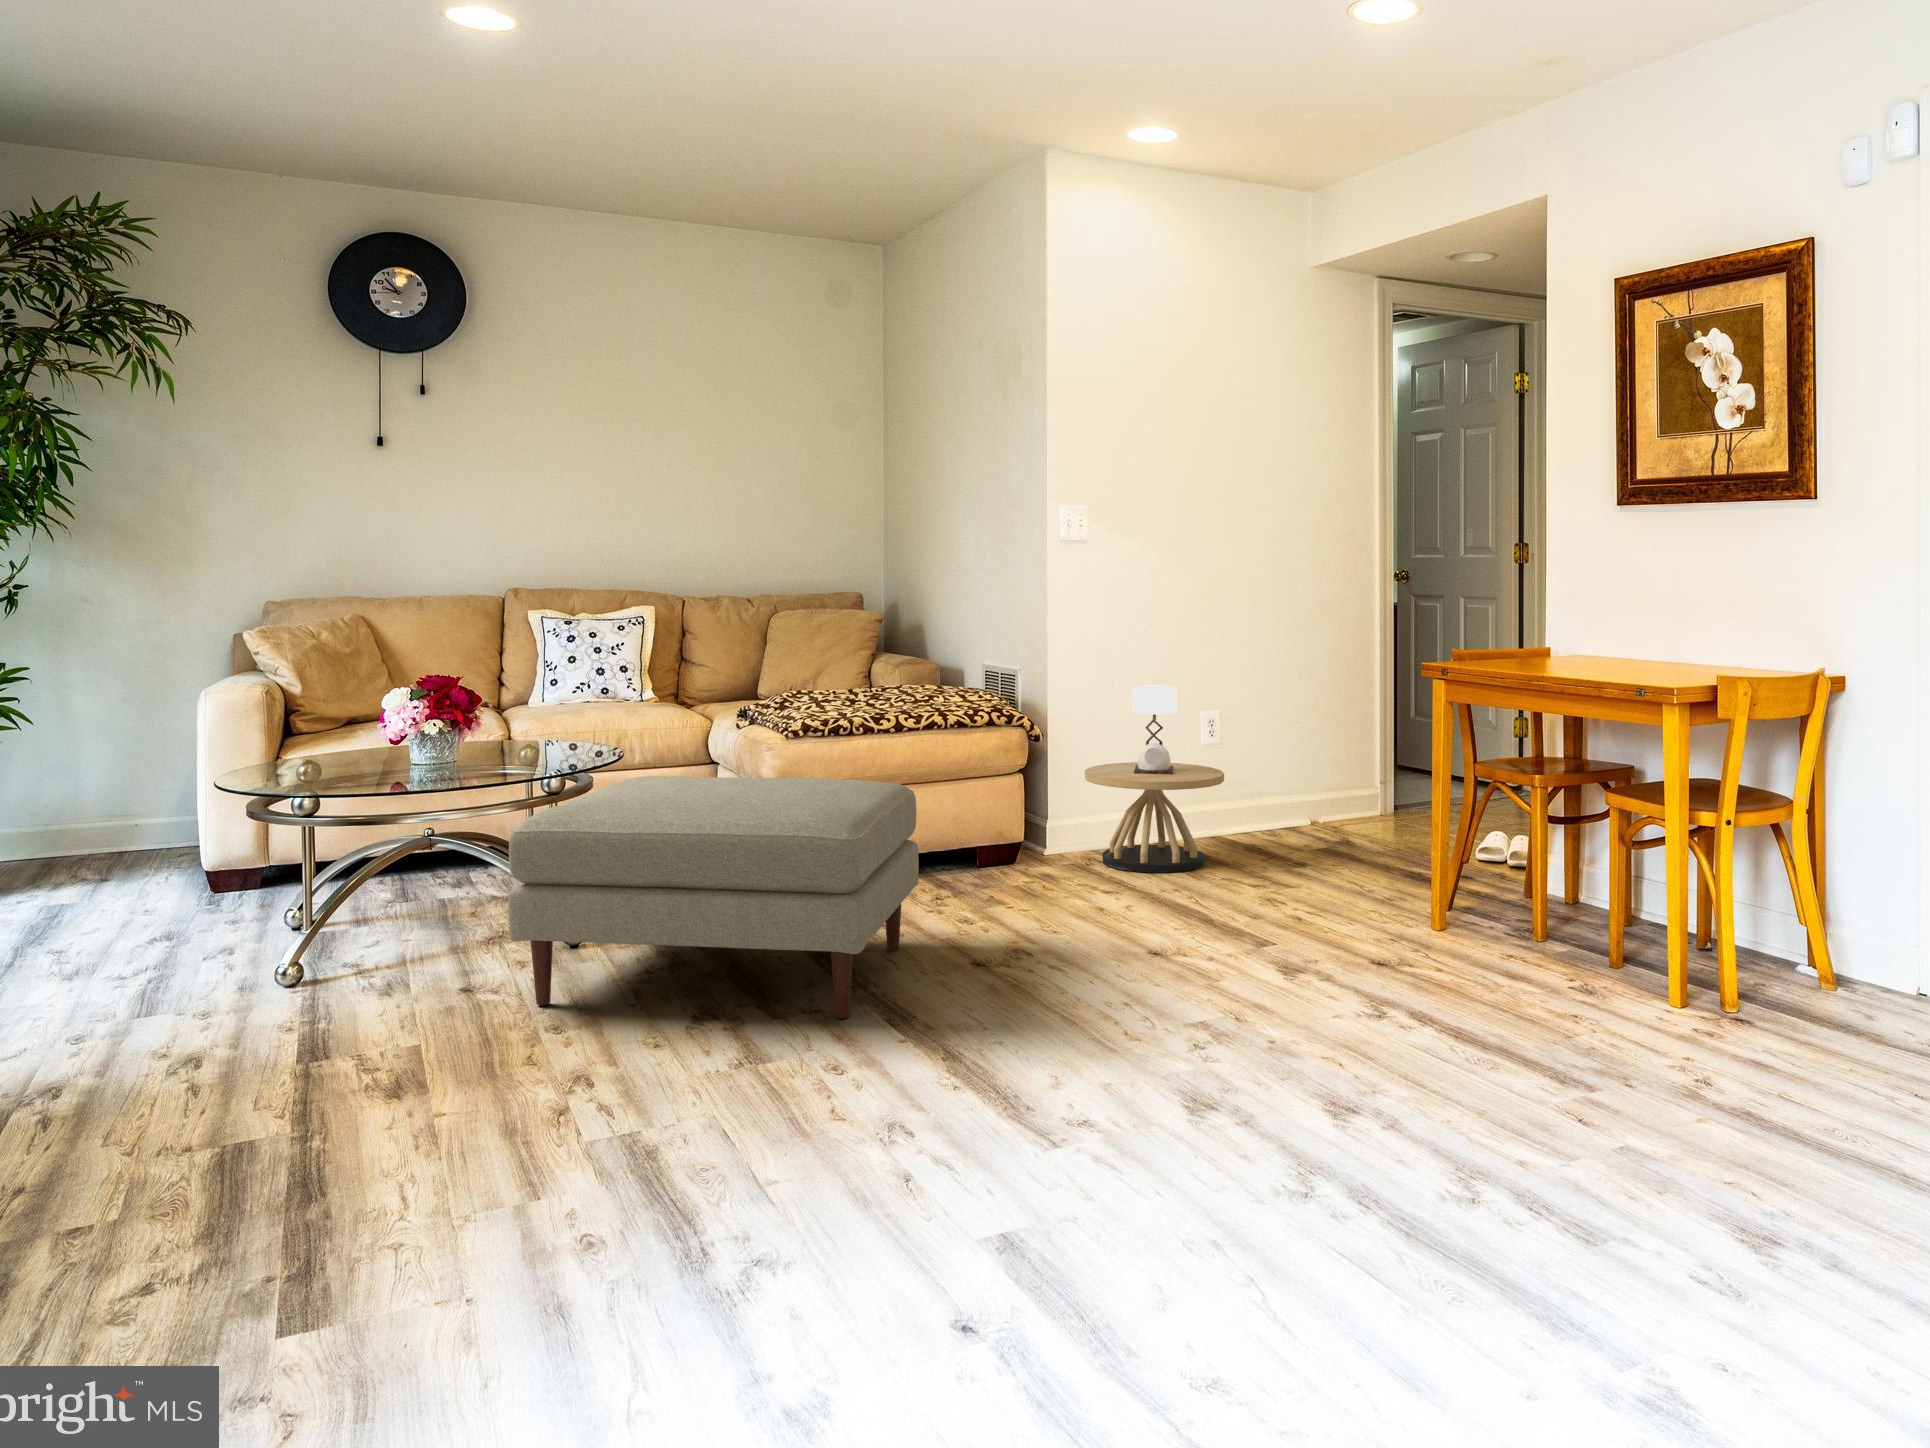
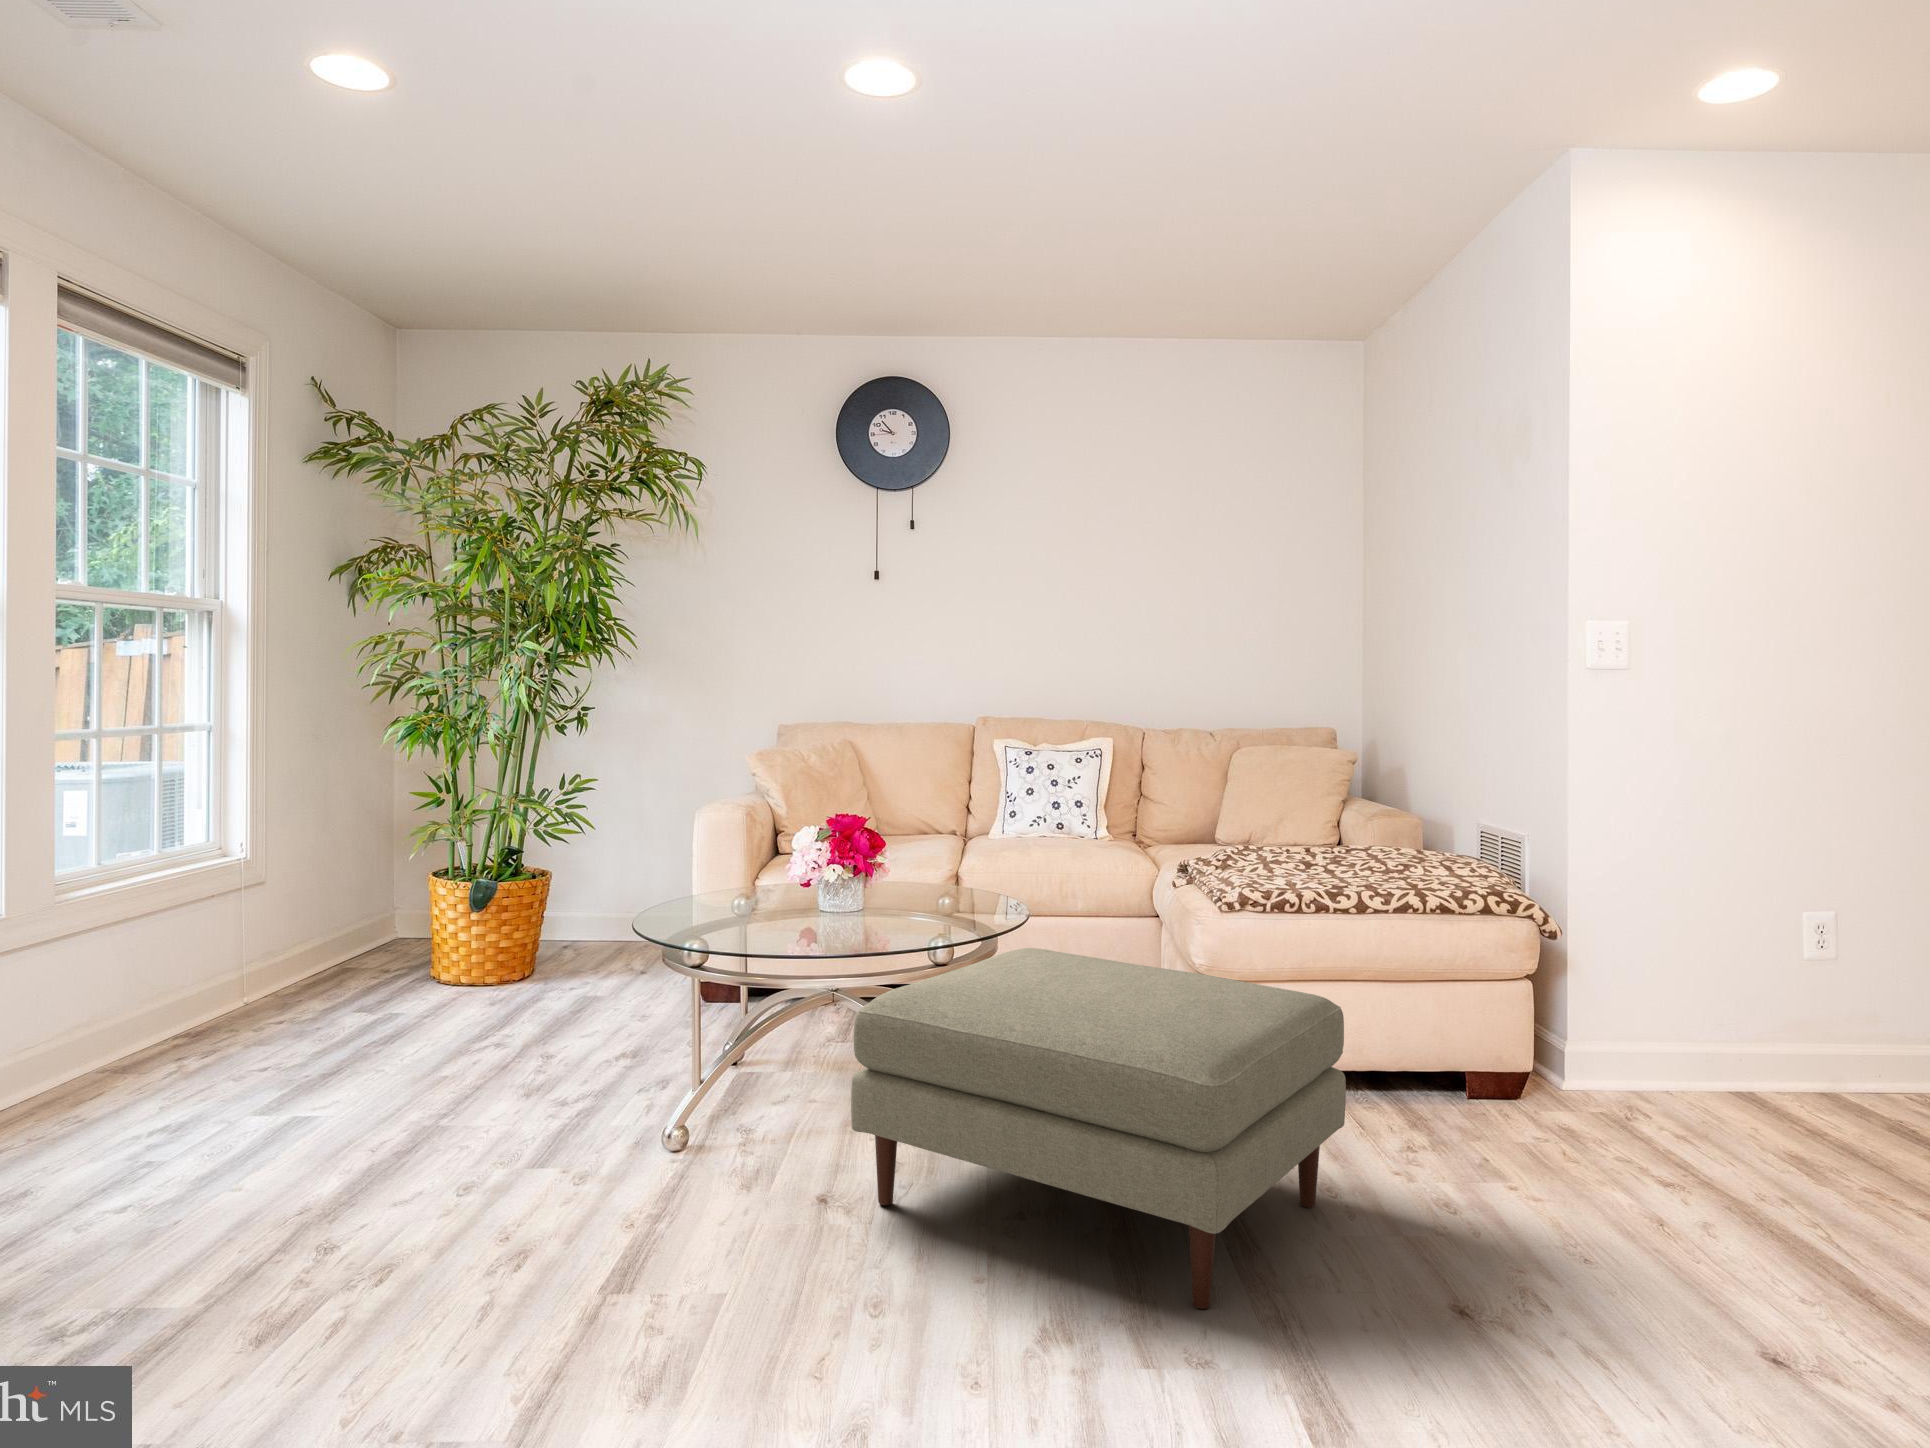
side table: present [1085,685,1224,873] -> none [1623,877,1844,1144]

